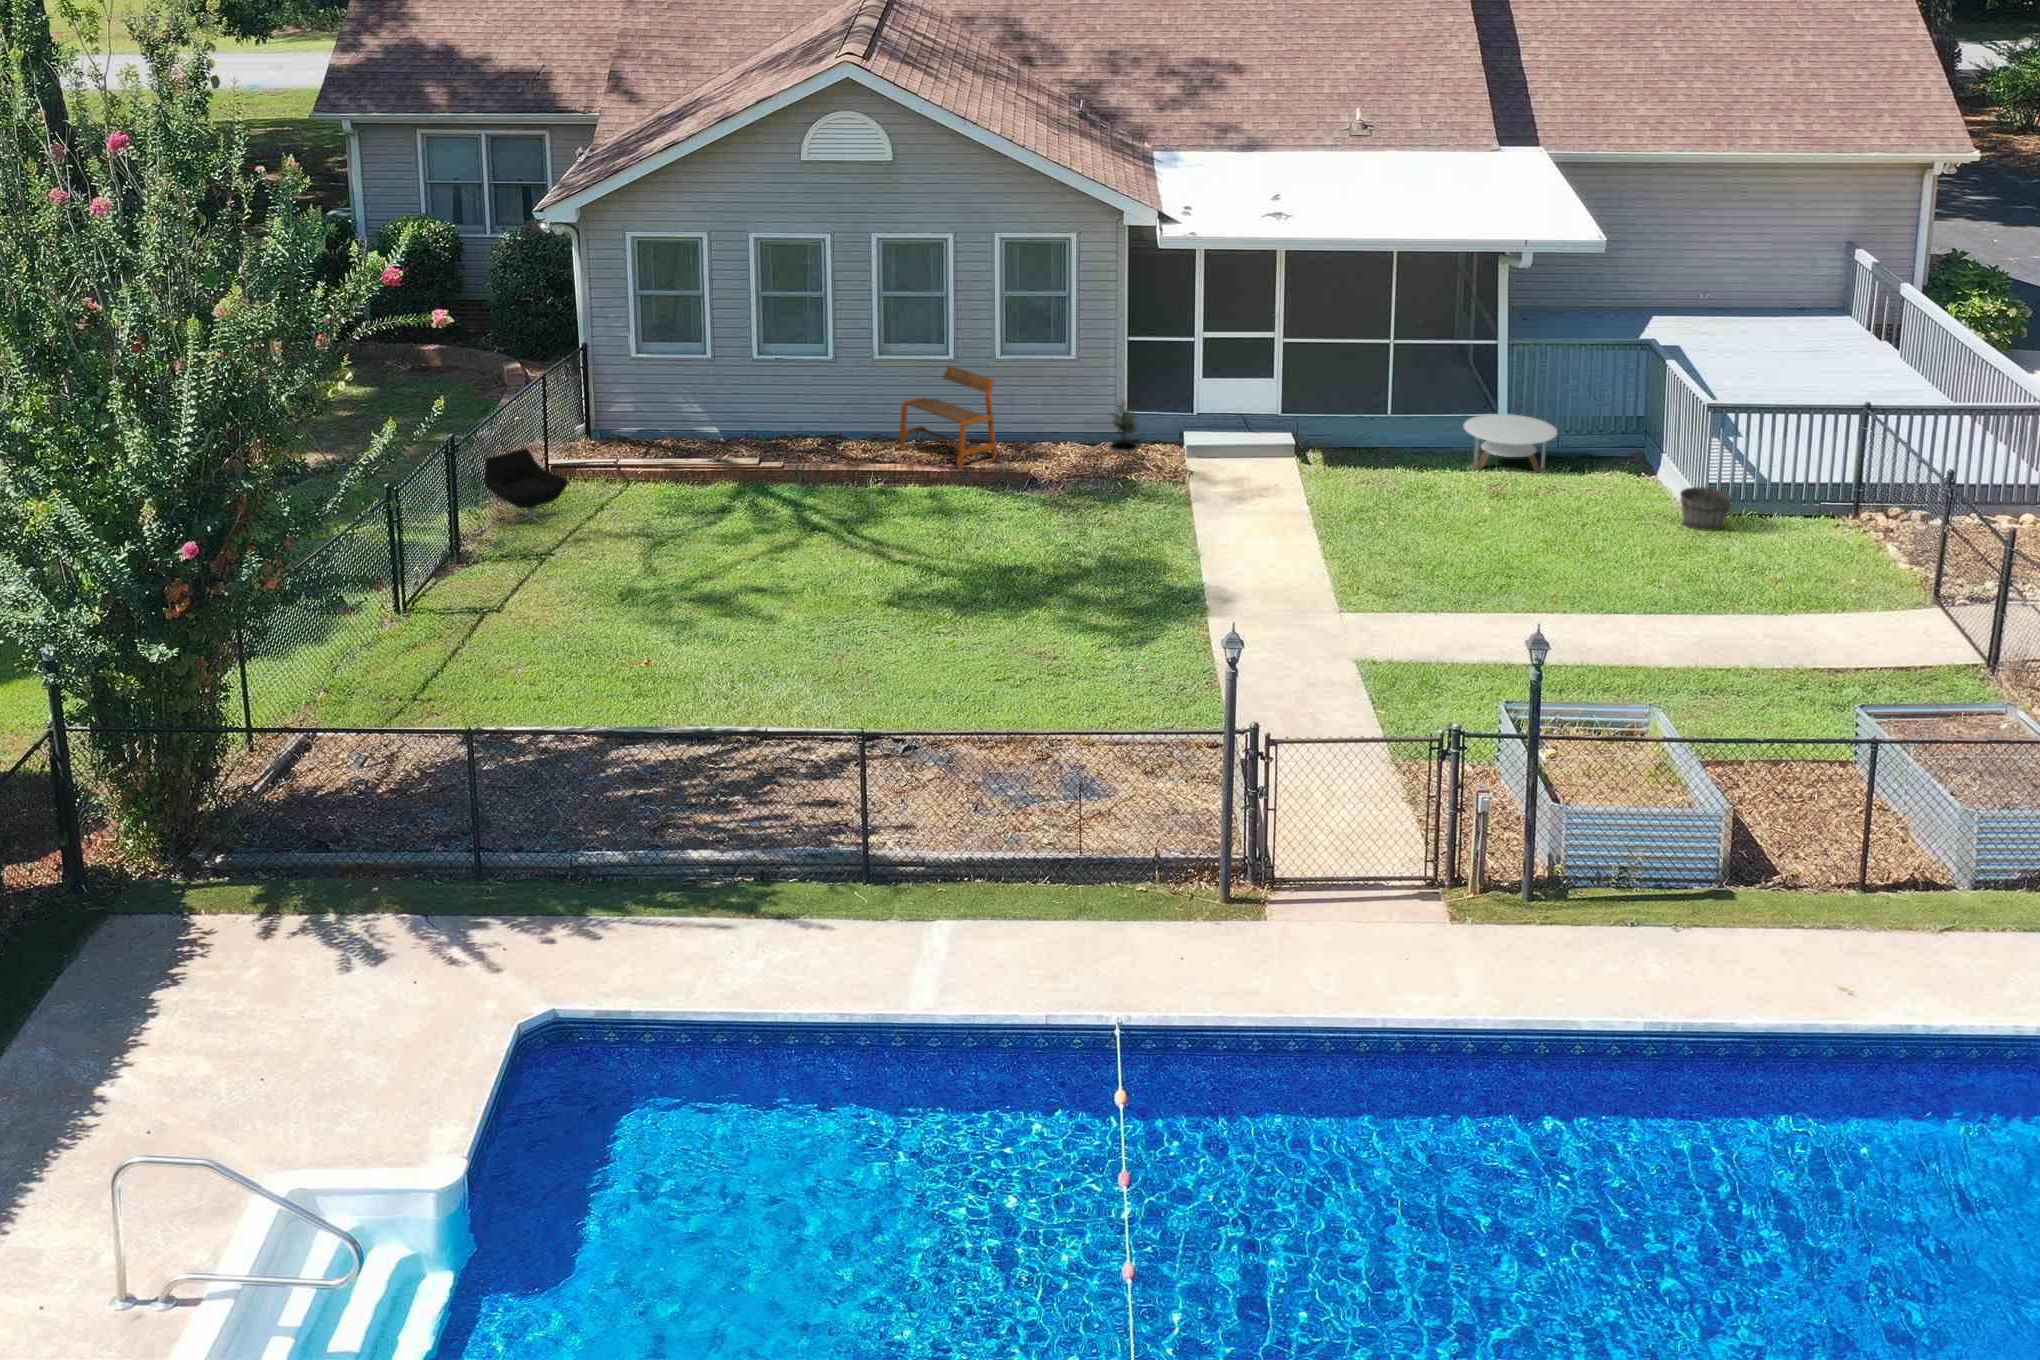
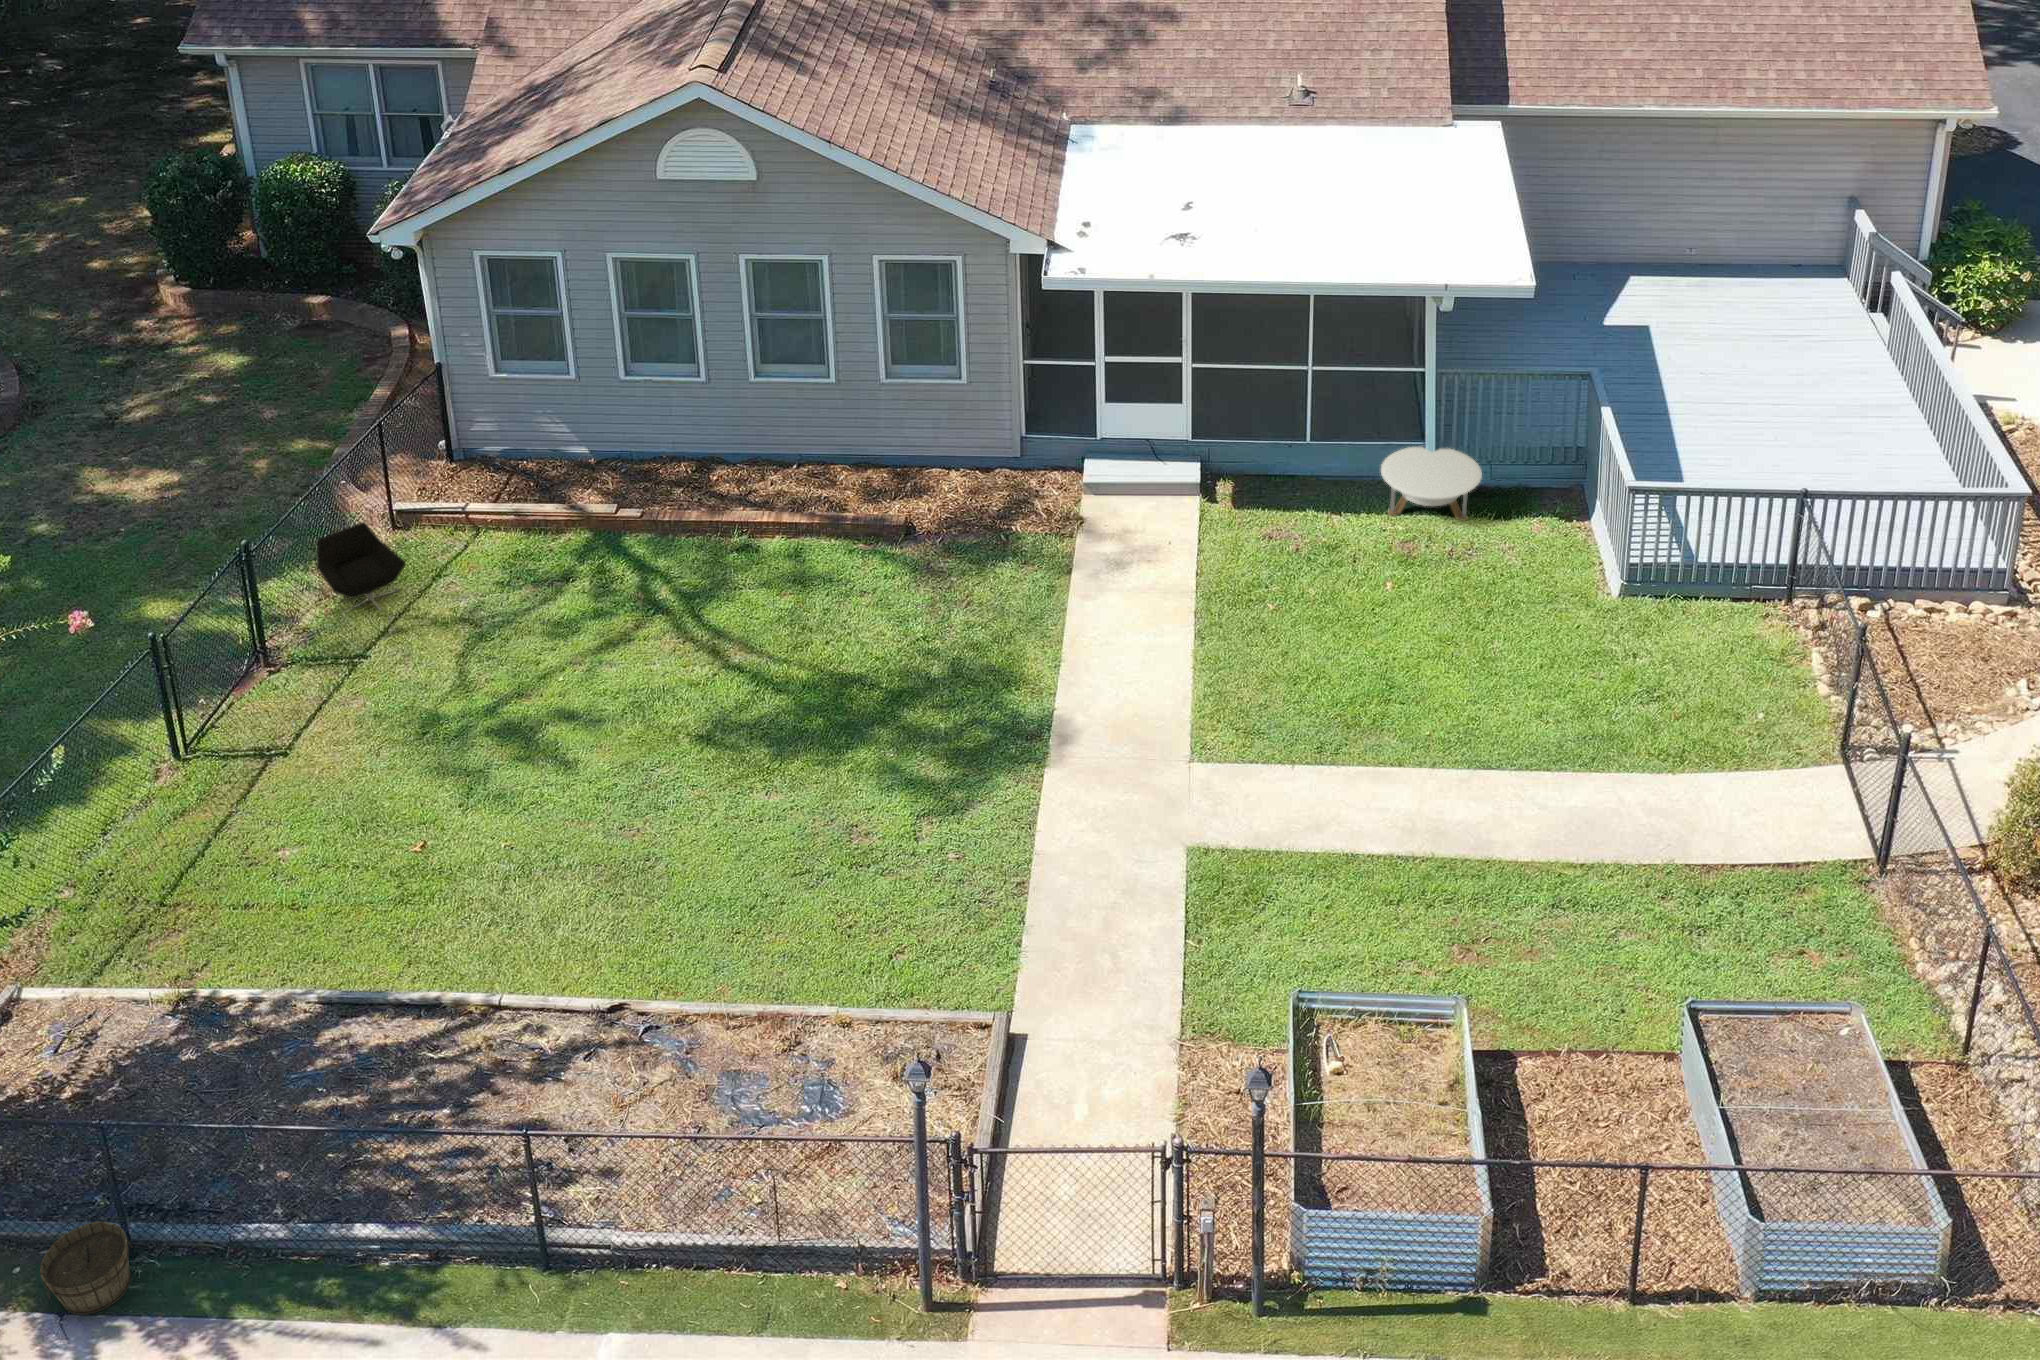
bench: present [899,365,997,469] -> none [785,386,886,516]
potted tree: present [1109,400,1138,452] -> none [1005,428,1040,484]
wooden bucket: present [1680,487,1732,531] -> present [40,1222,132,1315]

